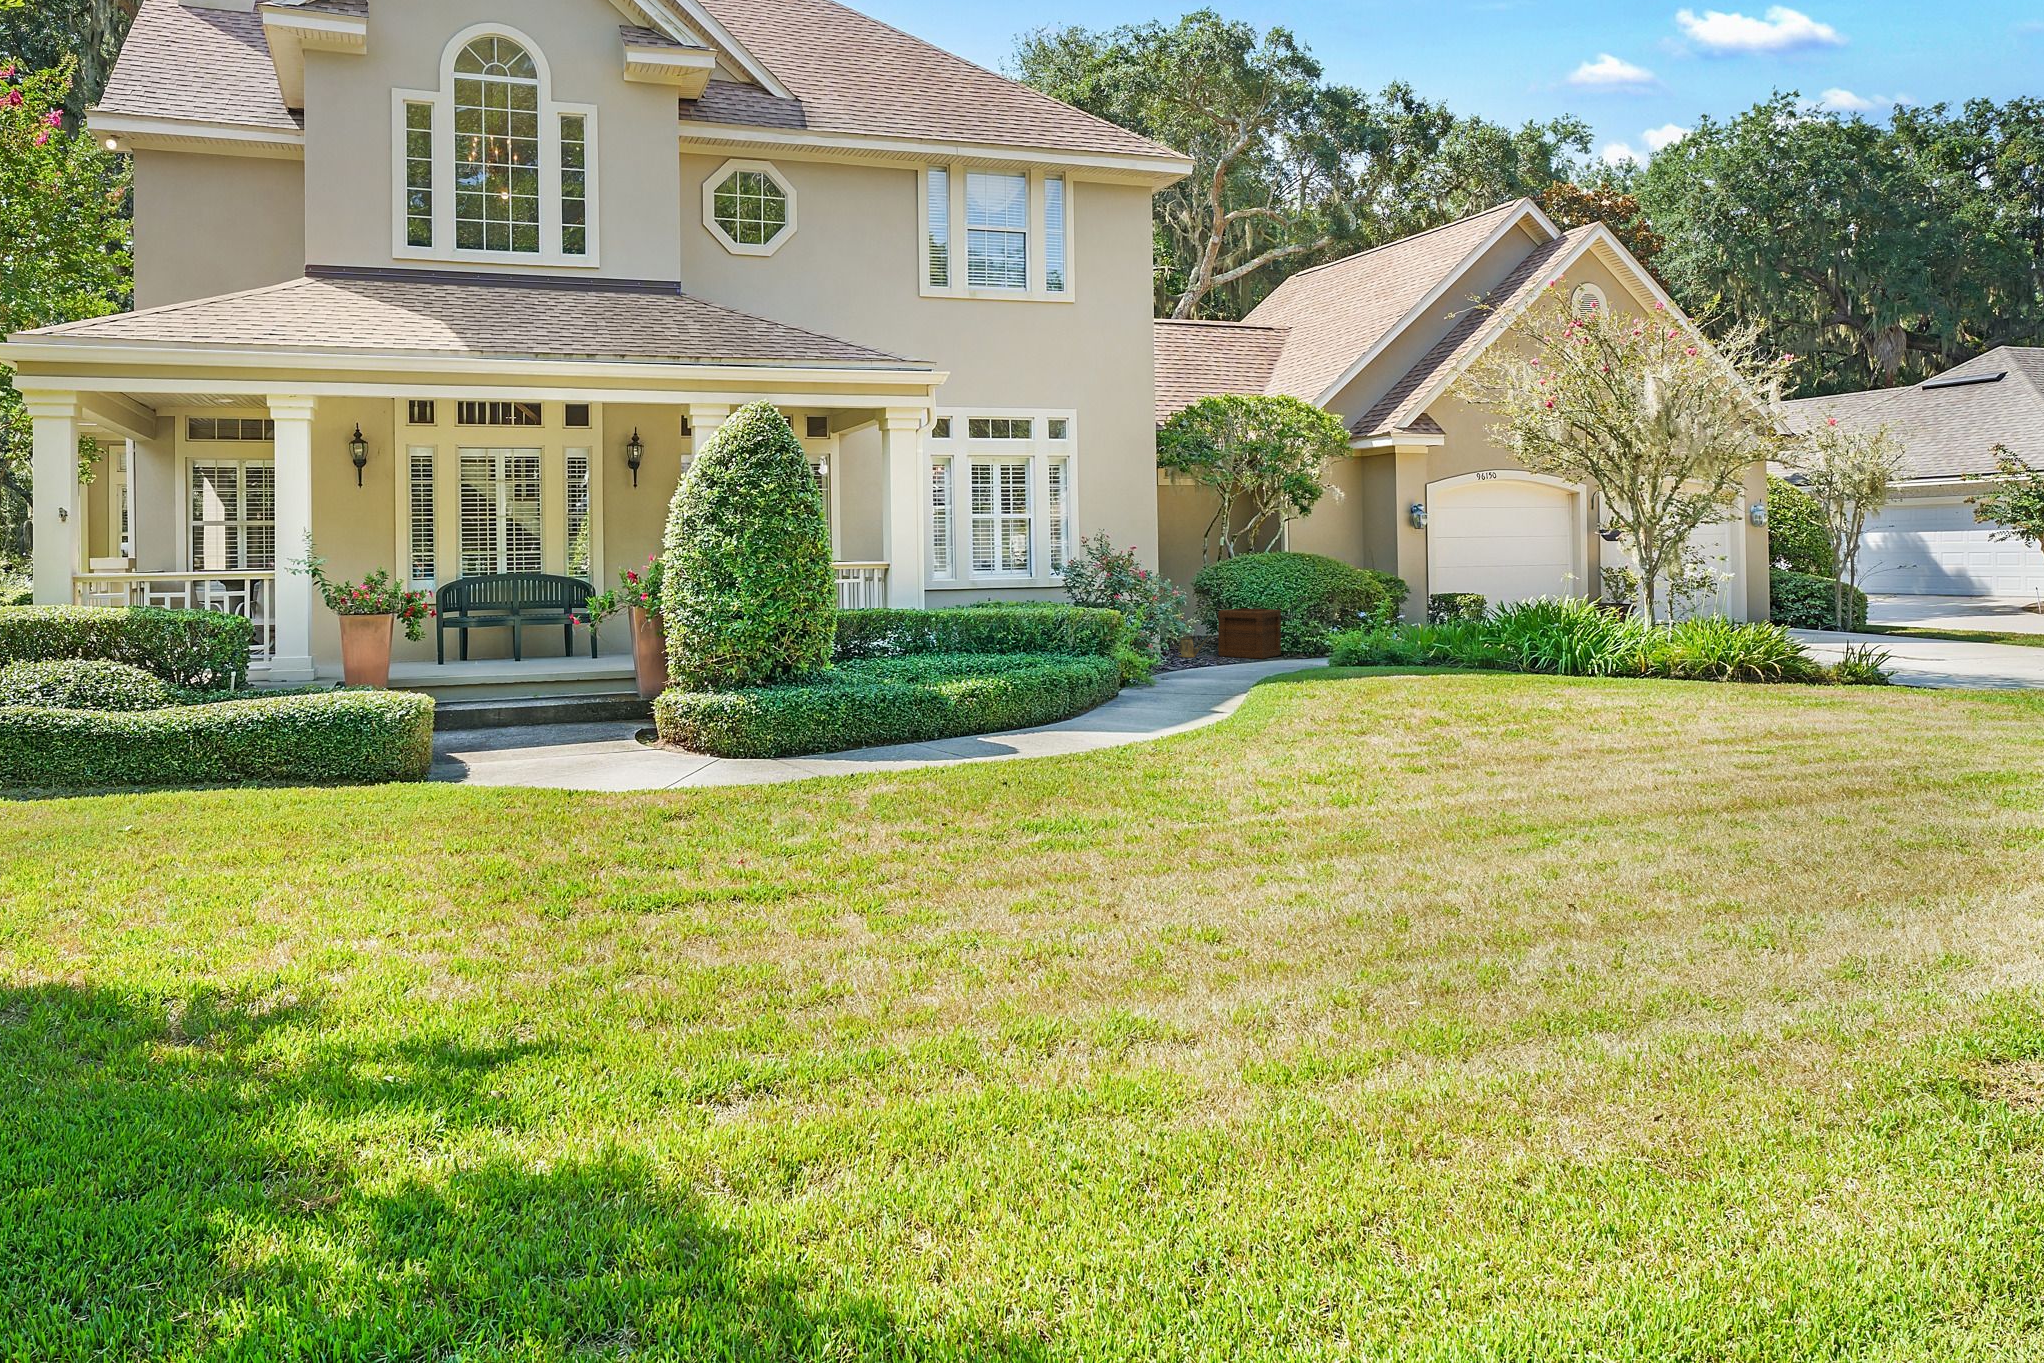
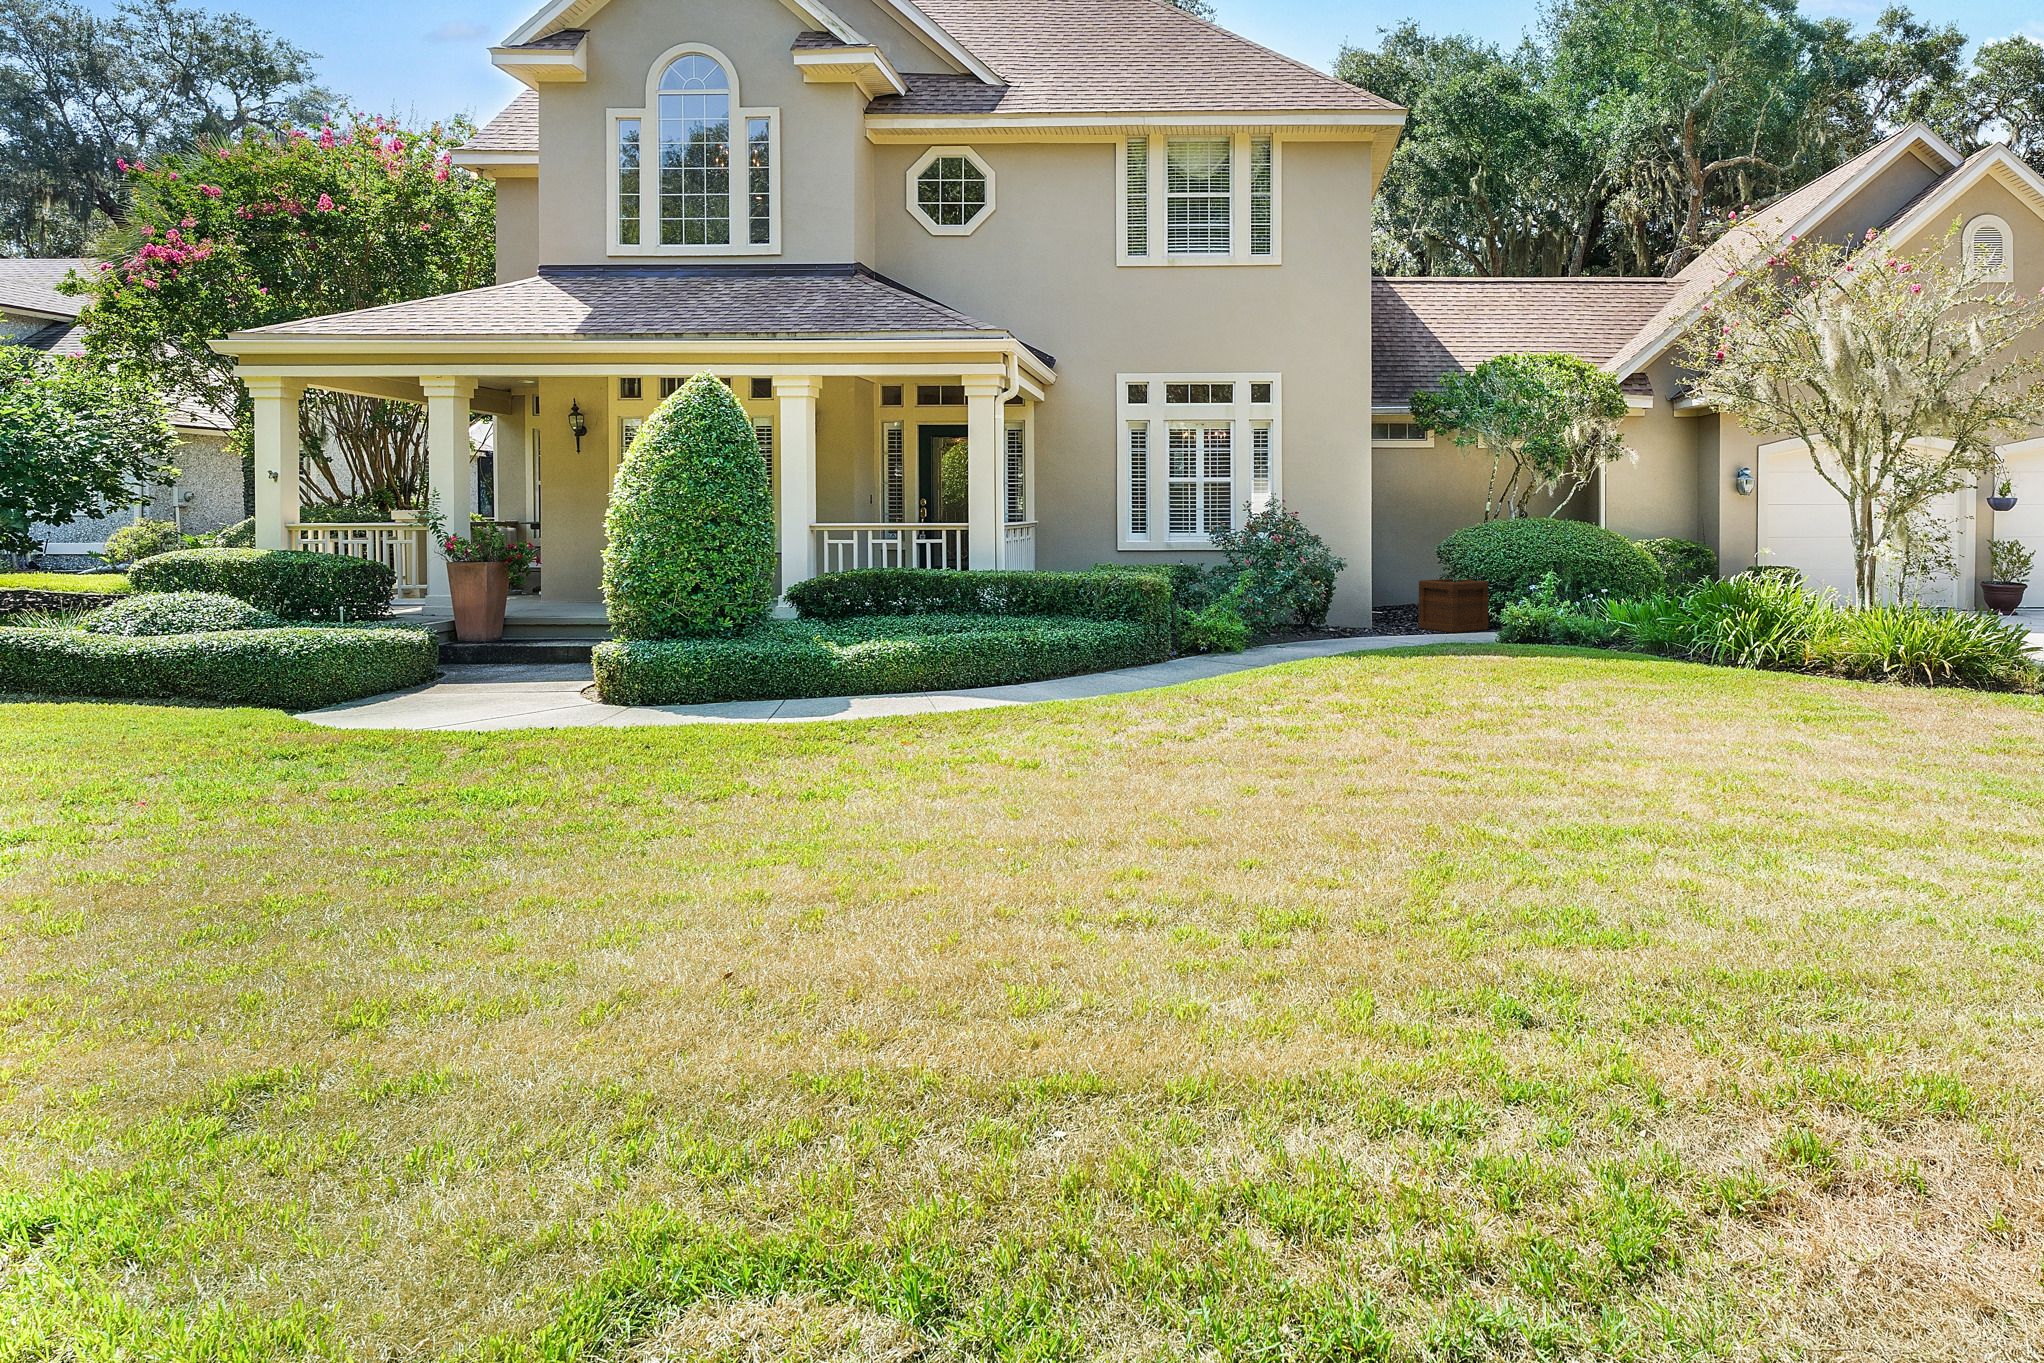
watering can: present [1173,635,1211,657] -> none [1375,605,1407,628]

